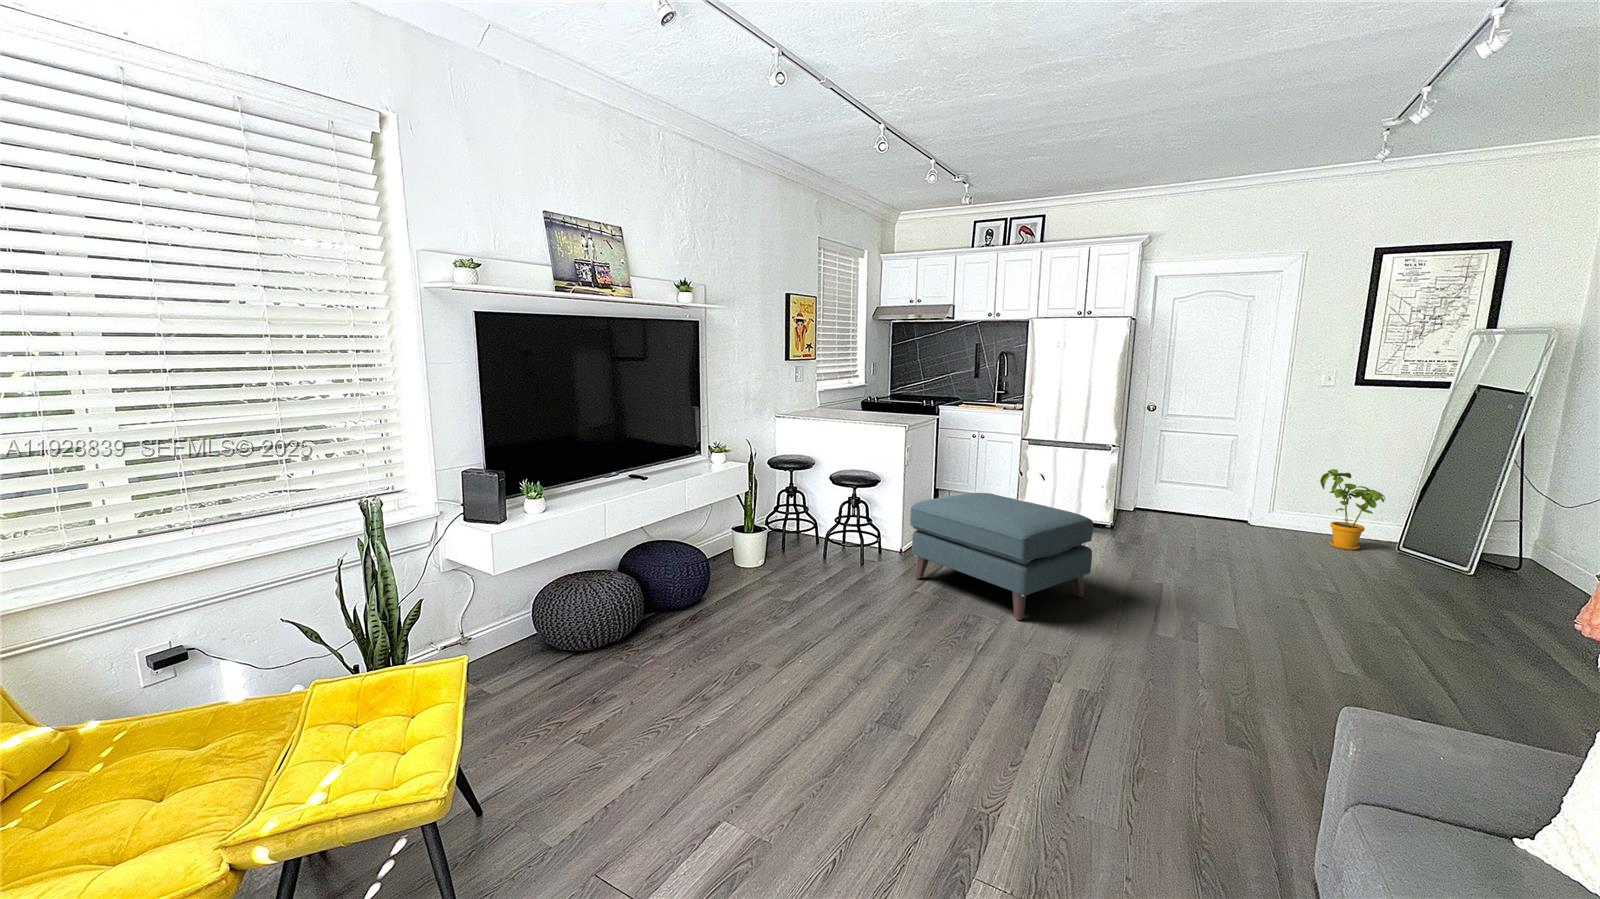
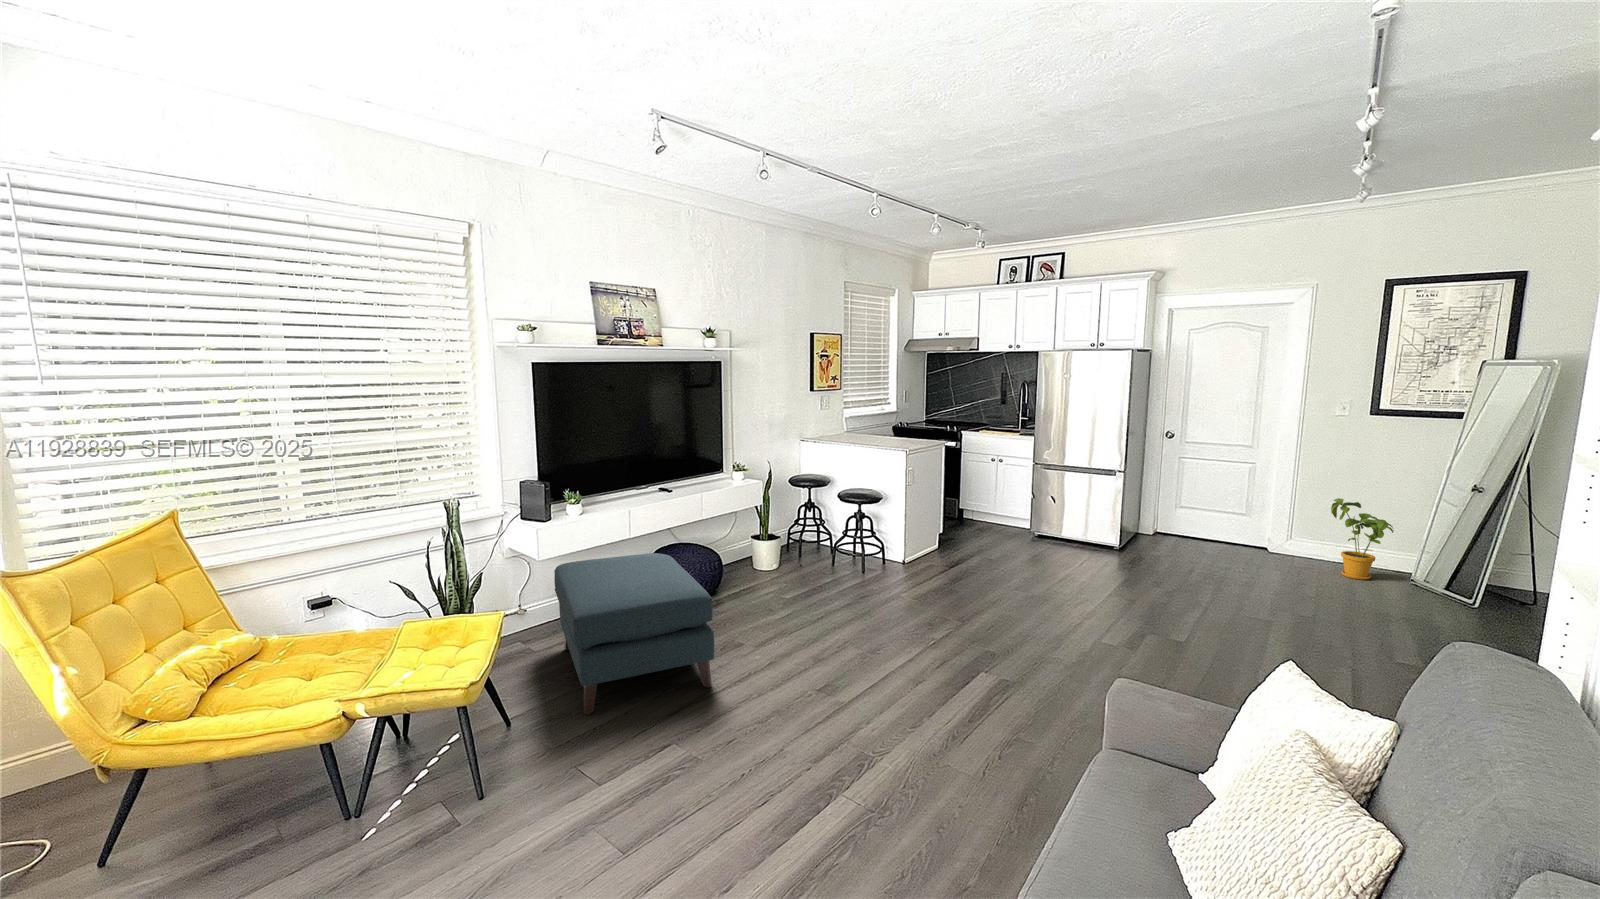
ottoman: present [910,493,1093,620] -> present [554,553,714,715]

